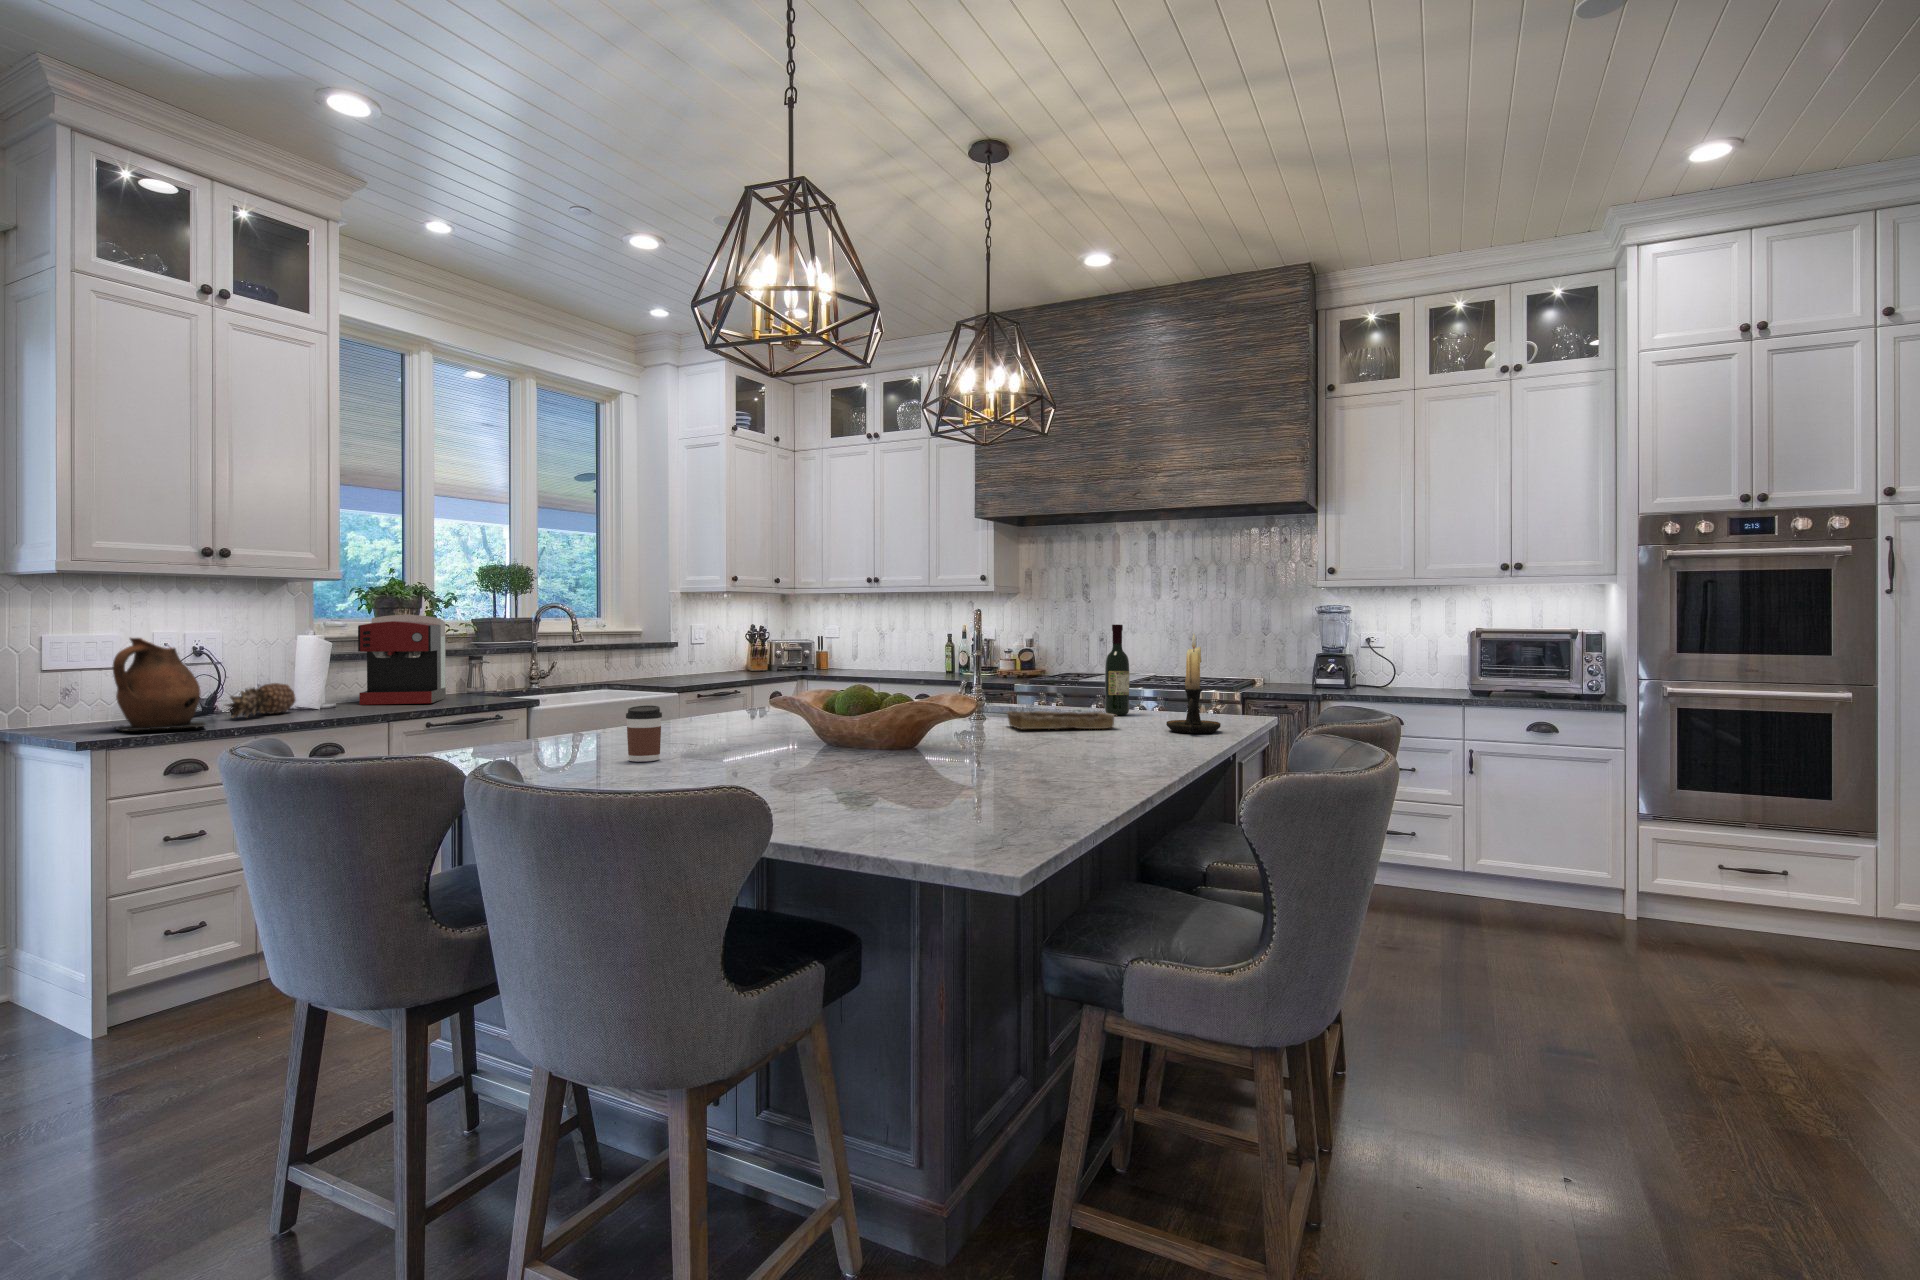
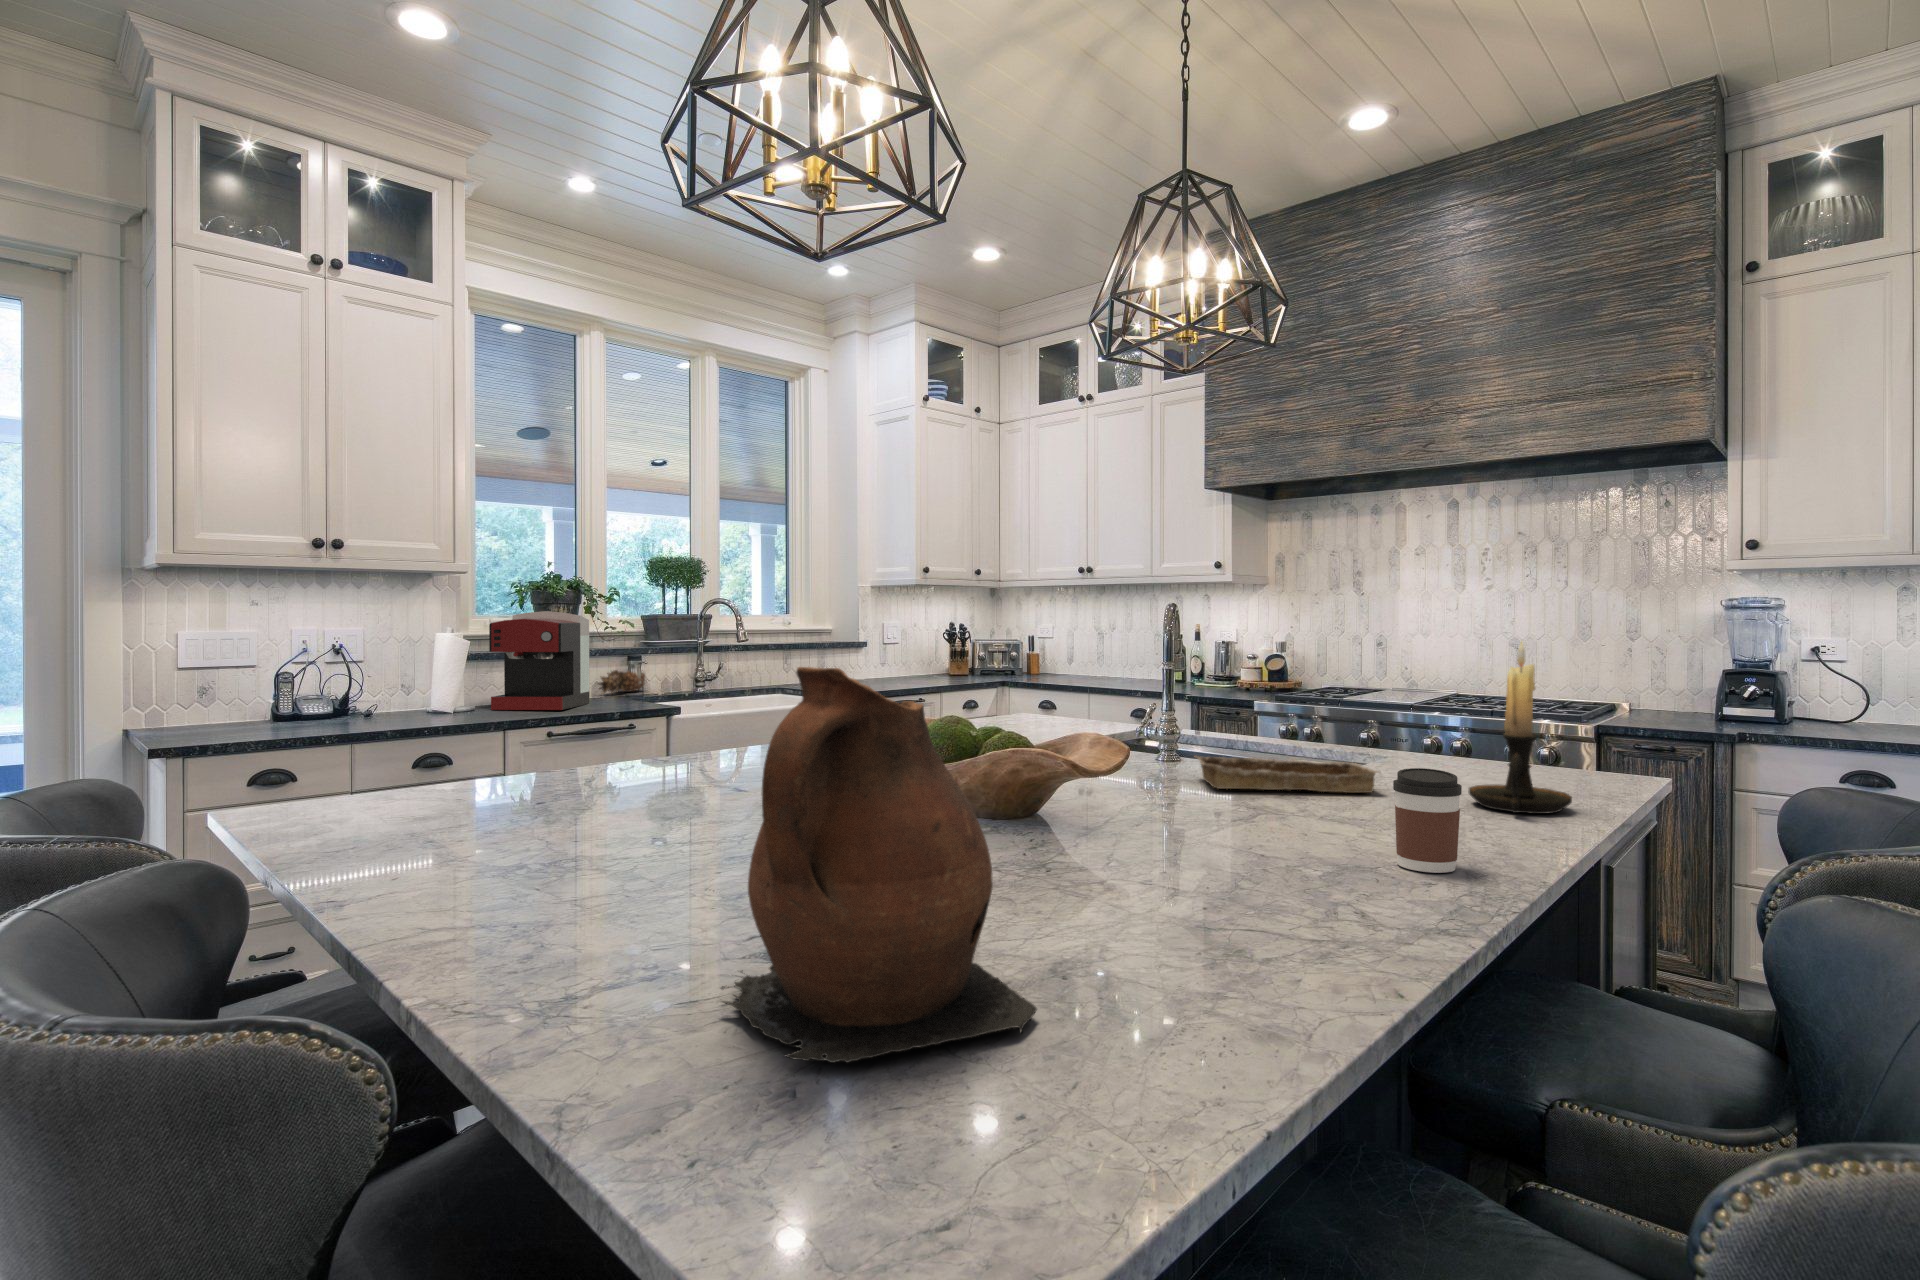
wine bottle: present [1105,625,1129,715] -> none [1367,625,1407,764]
ceramic pitcher: present [113,638,206,731] -> present [721,667,1037,1063]
fruit: present [226,683,295,717] -> present [598,670,645,695]
coffee cup: present [626,706,662,762] -> present [1393,768,1462,873]

